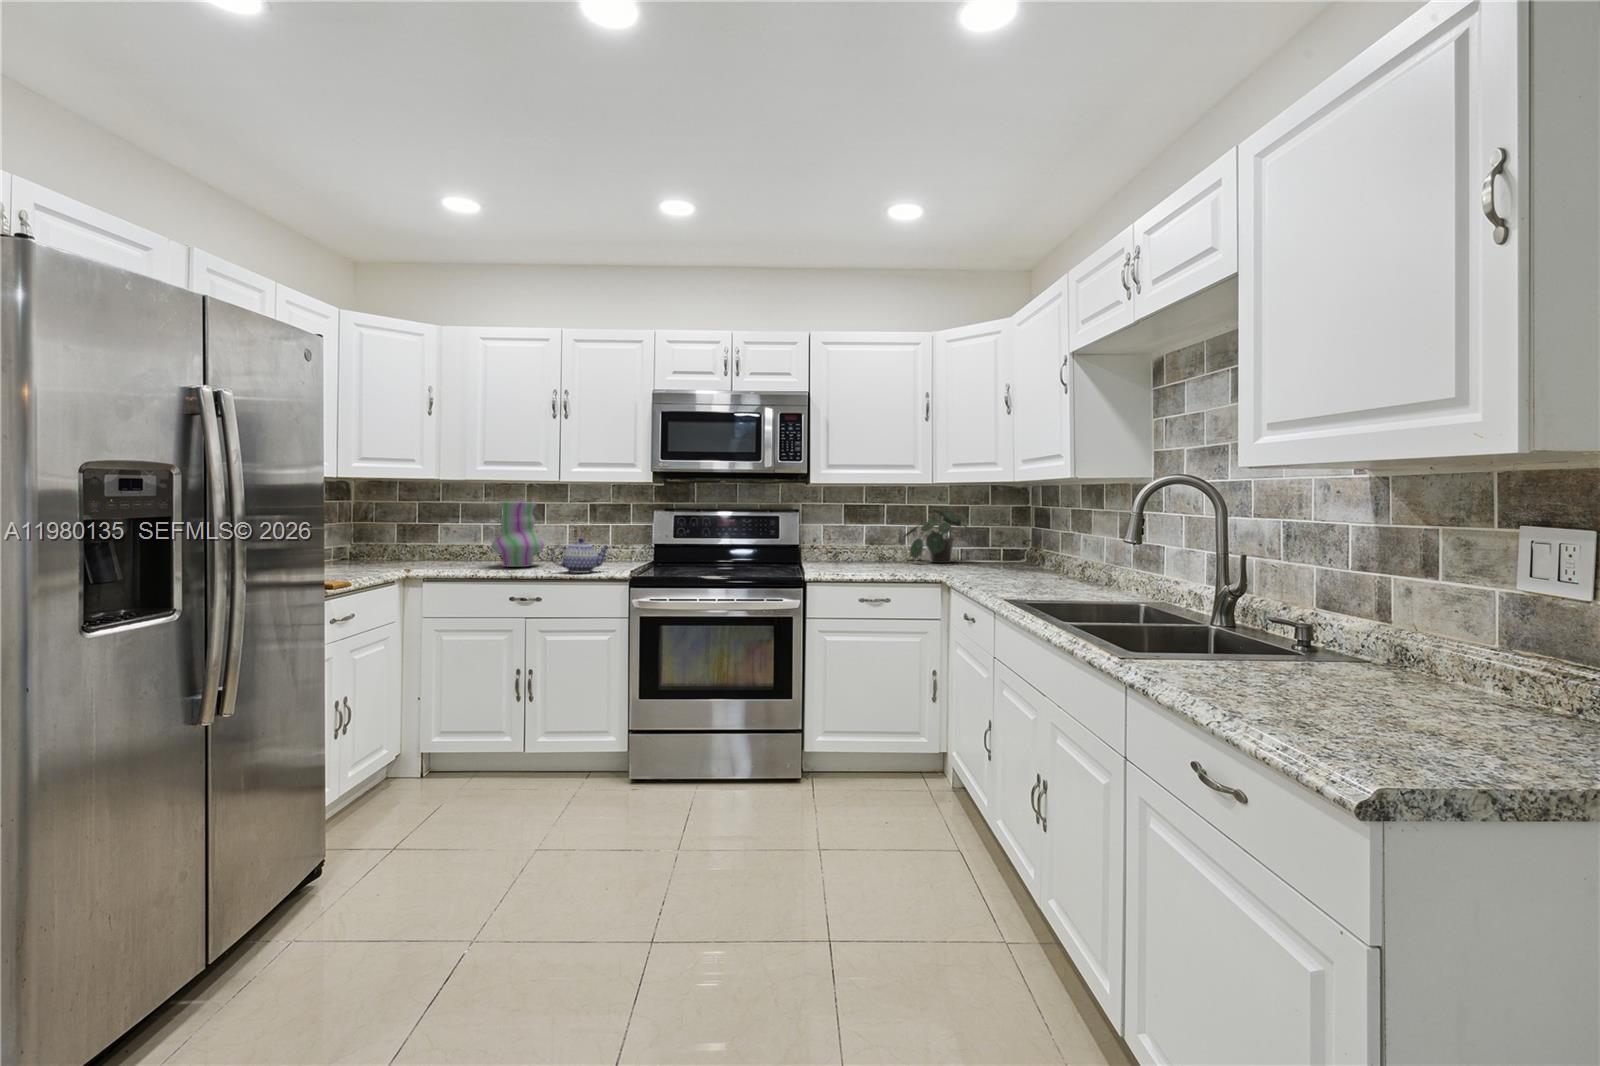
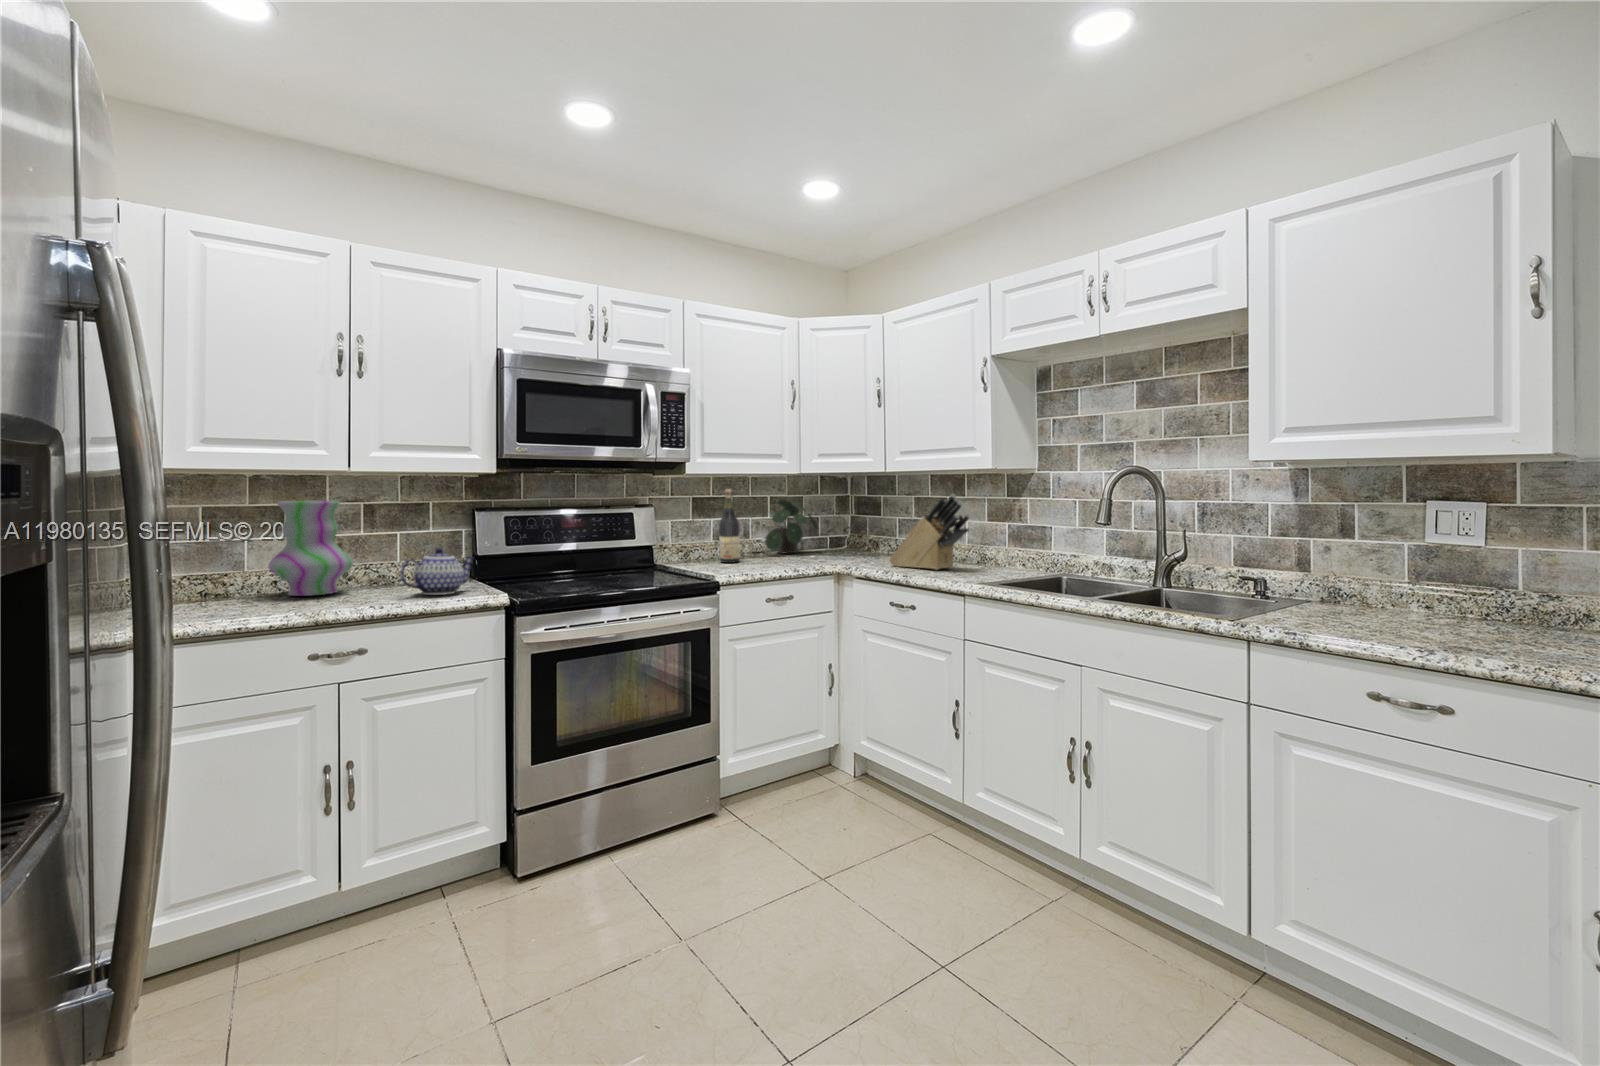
wine bottle: none [849,498,869,567] -> present [719,489,740,563]
knife block: none [988,505,1053,587] -> present [889,494,970,570]

